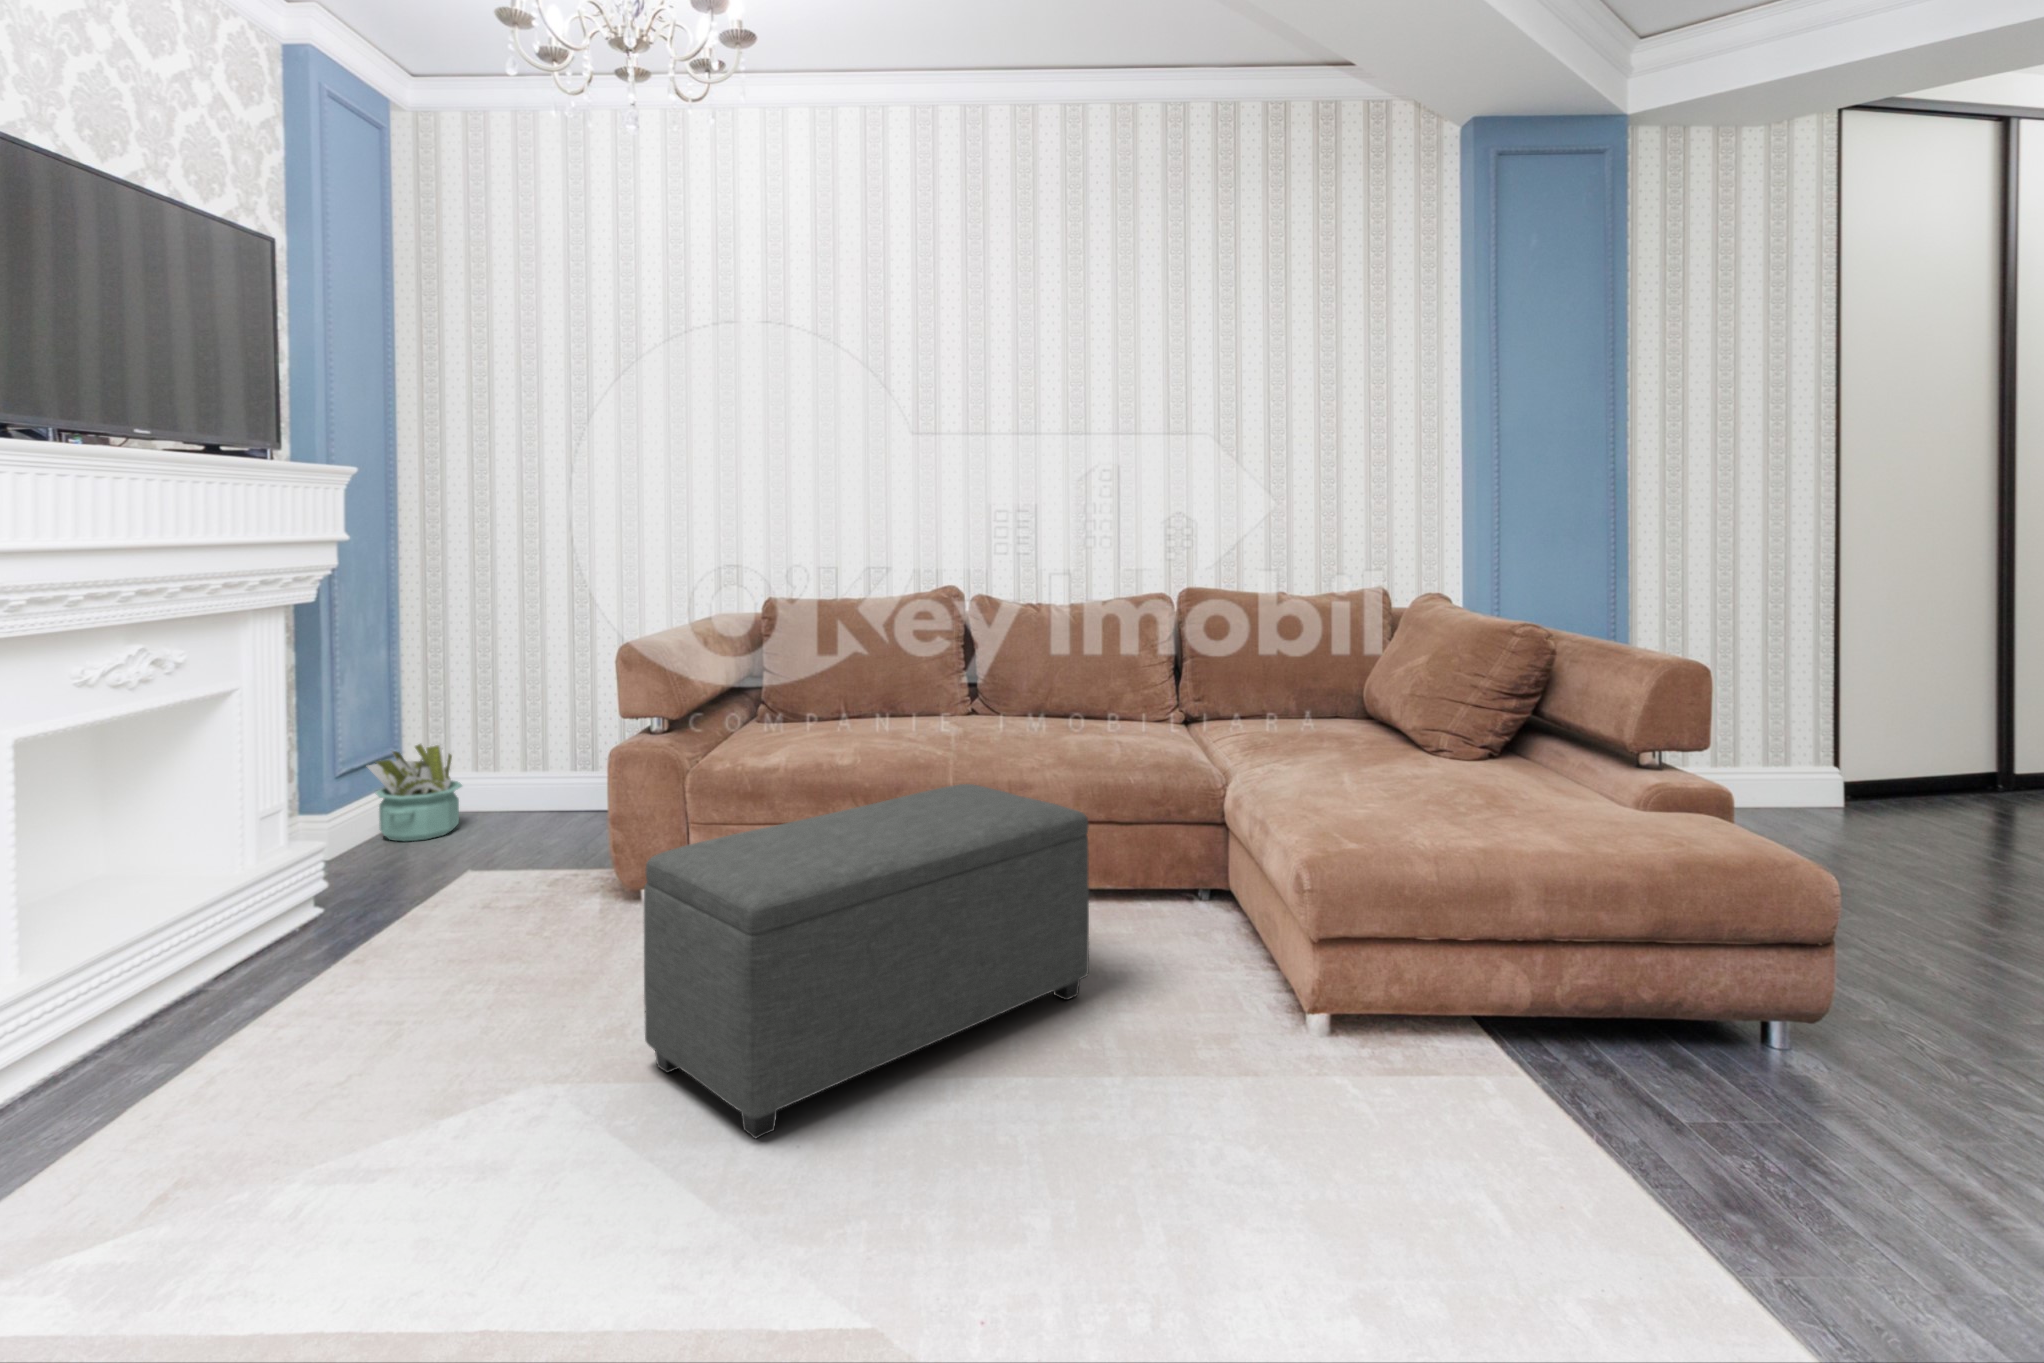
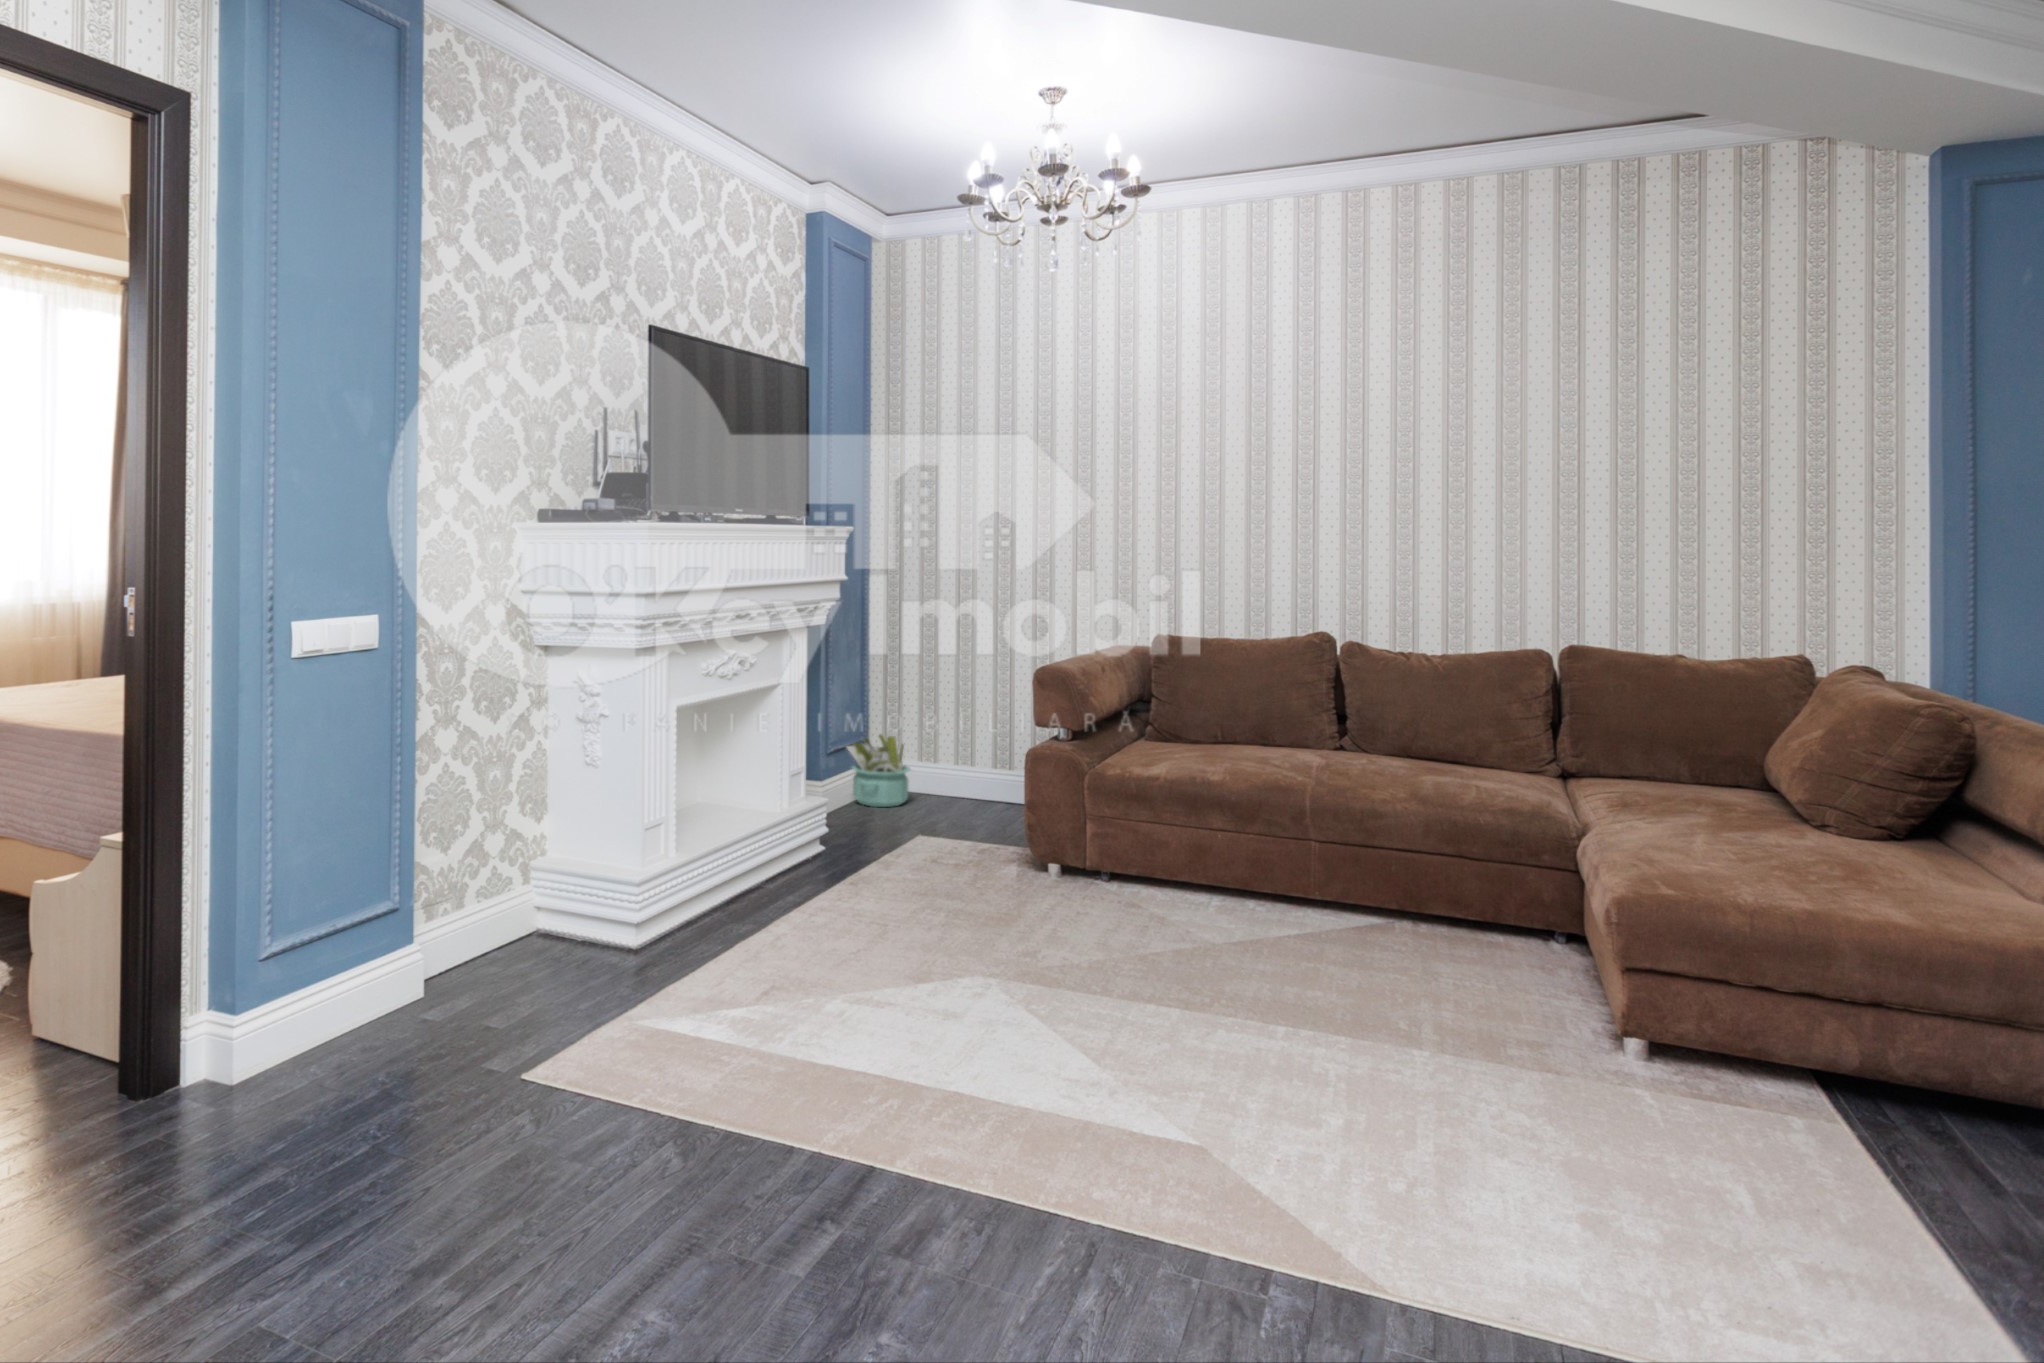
ottoman: present [644,784,1089,1138] -> none [1048,804,1417,1018]

